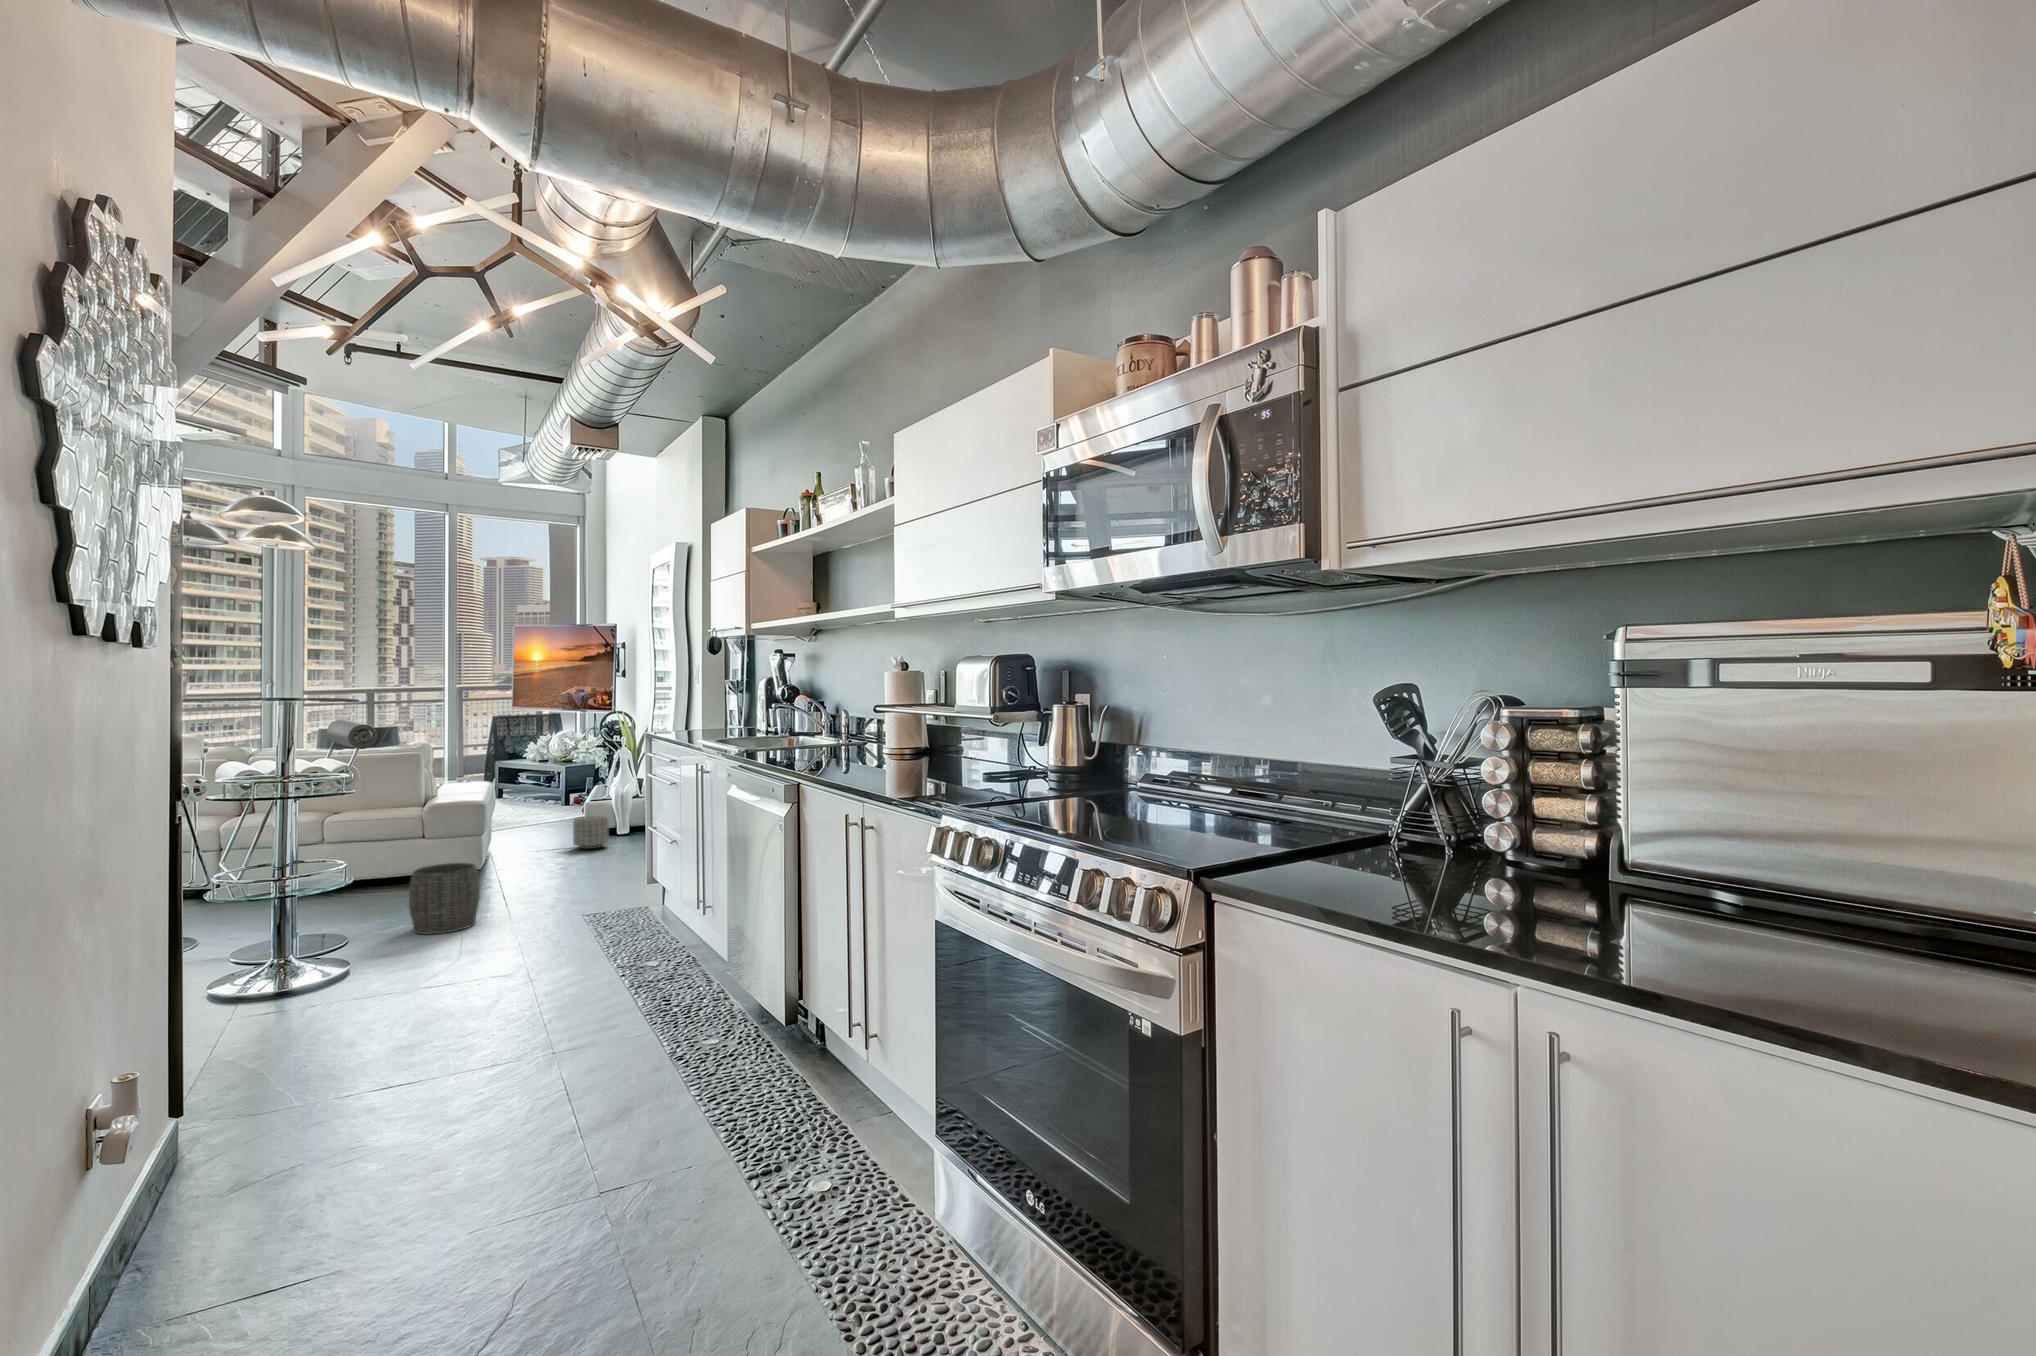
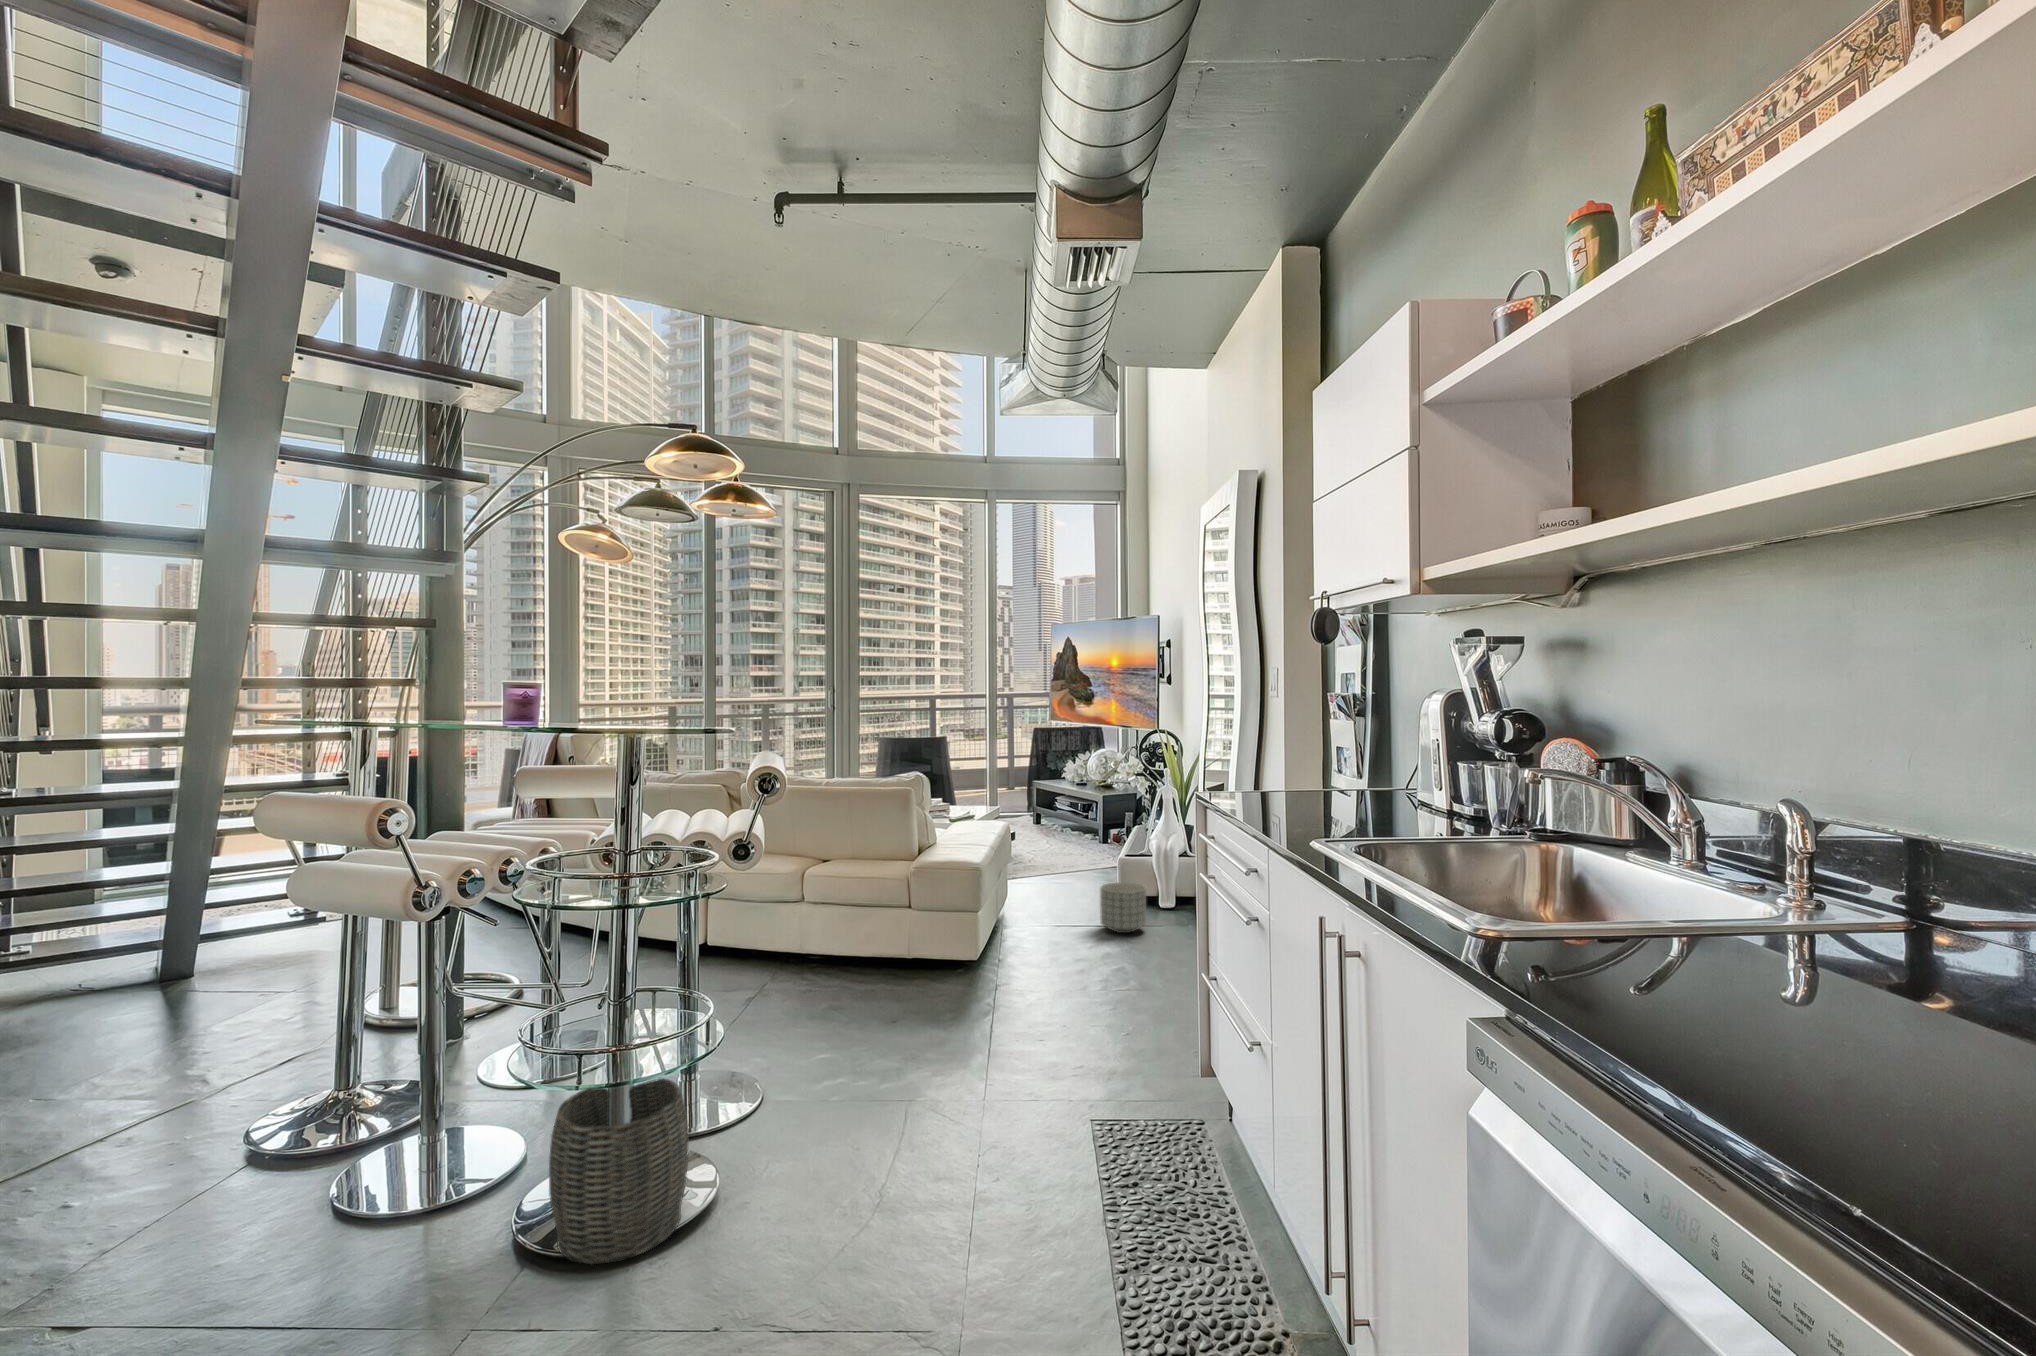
woven basket: present [409,863,480,934] -> present [549,1078,689,1264]

